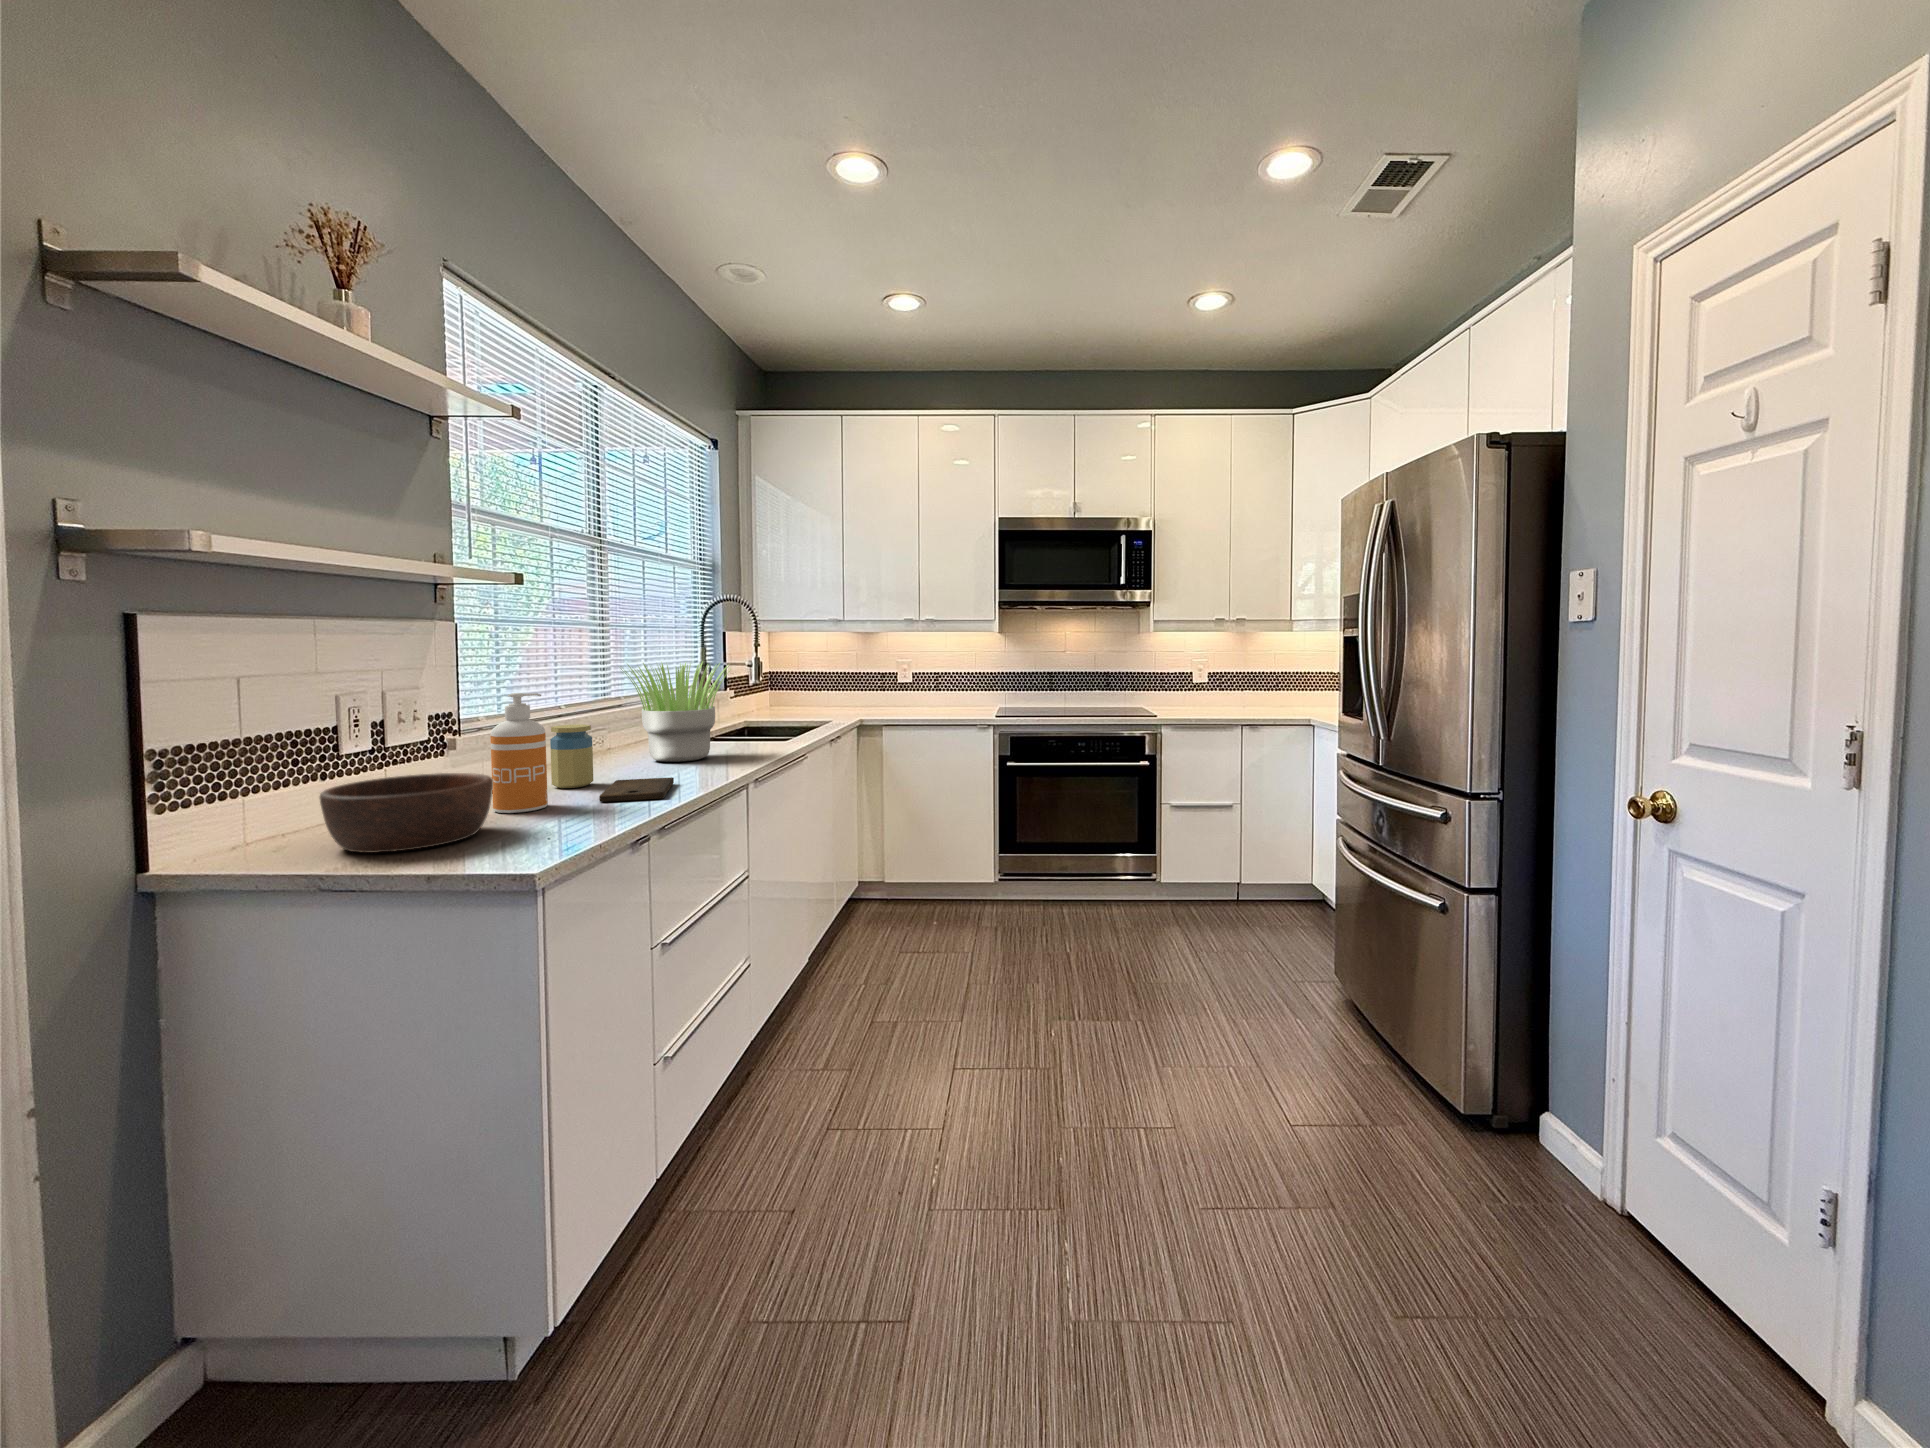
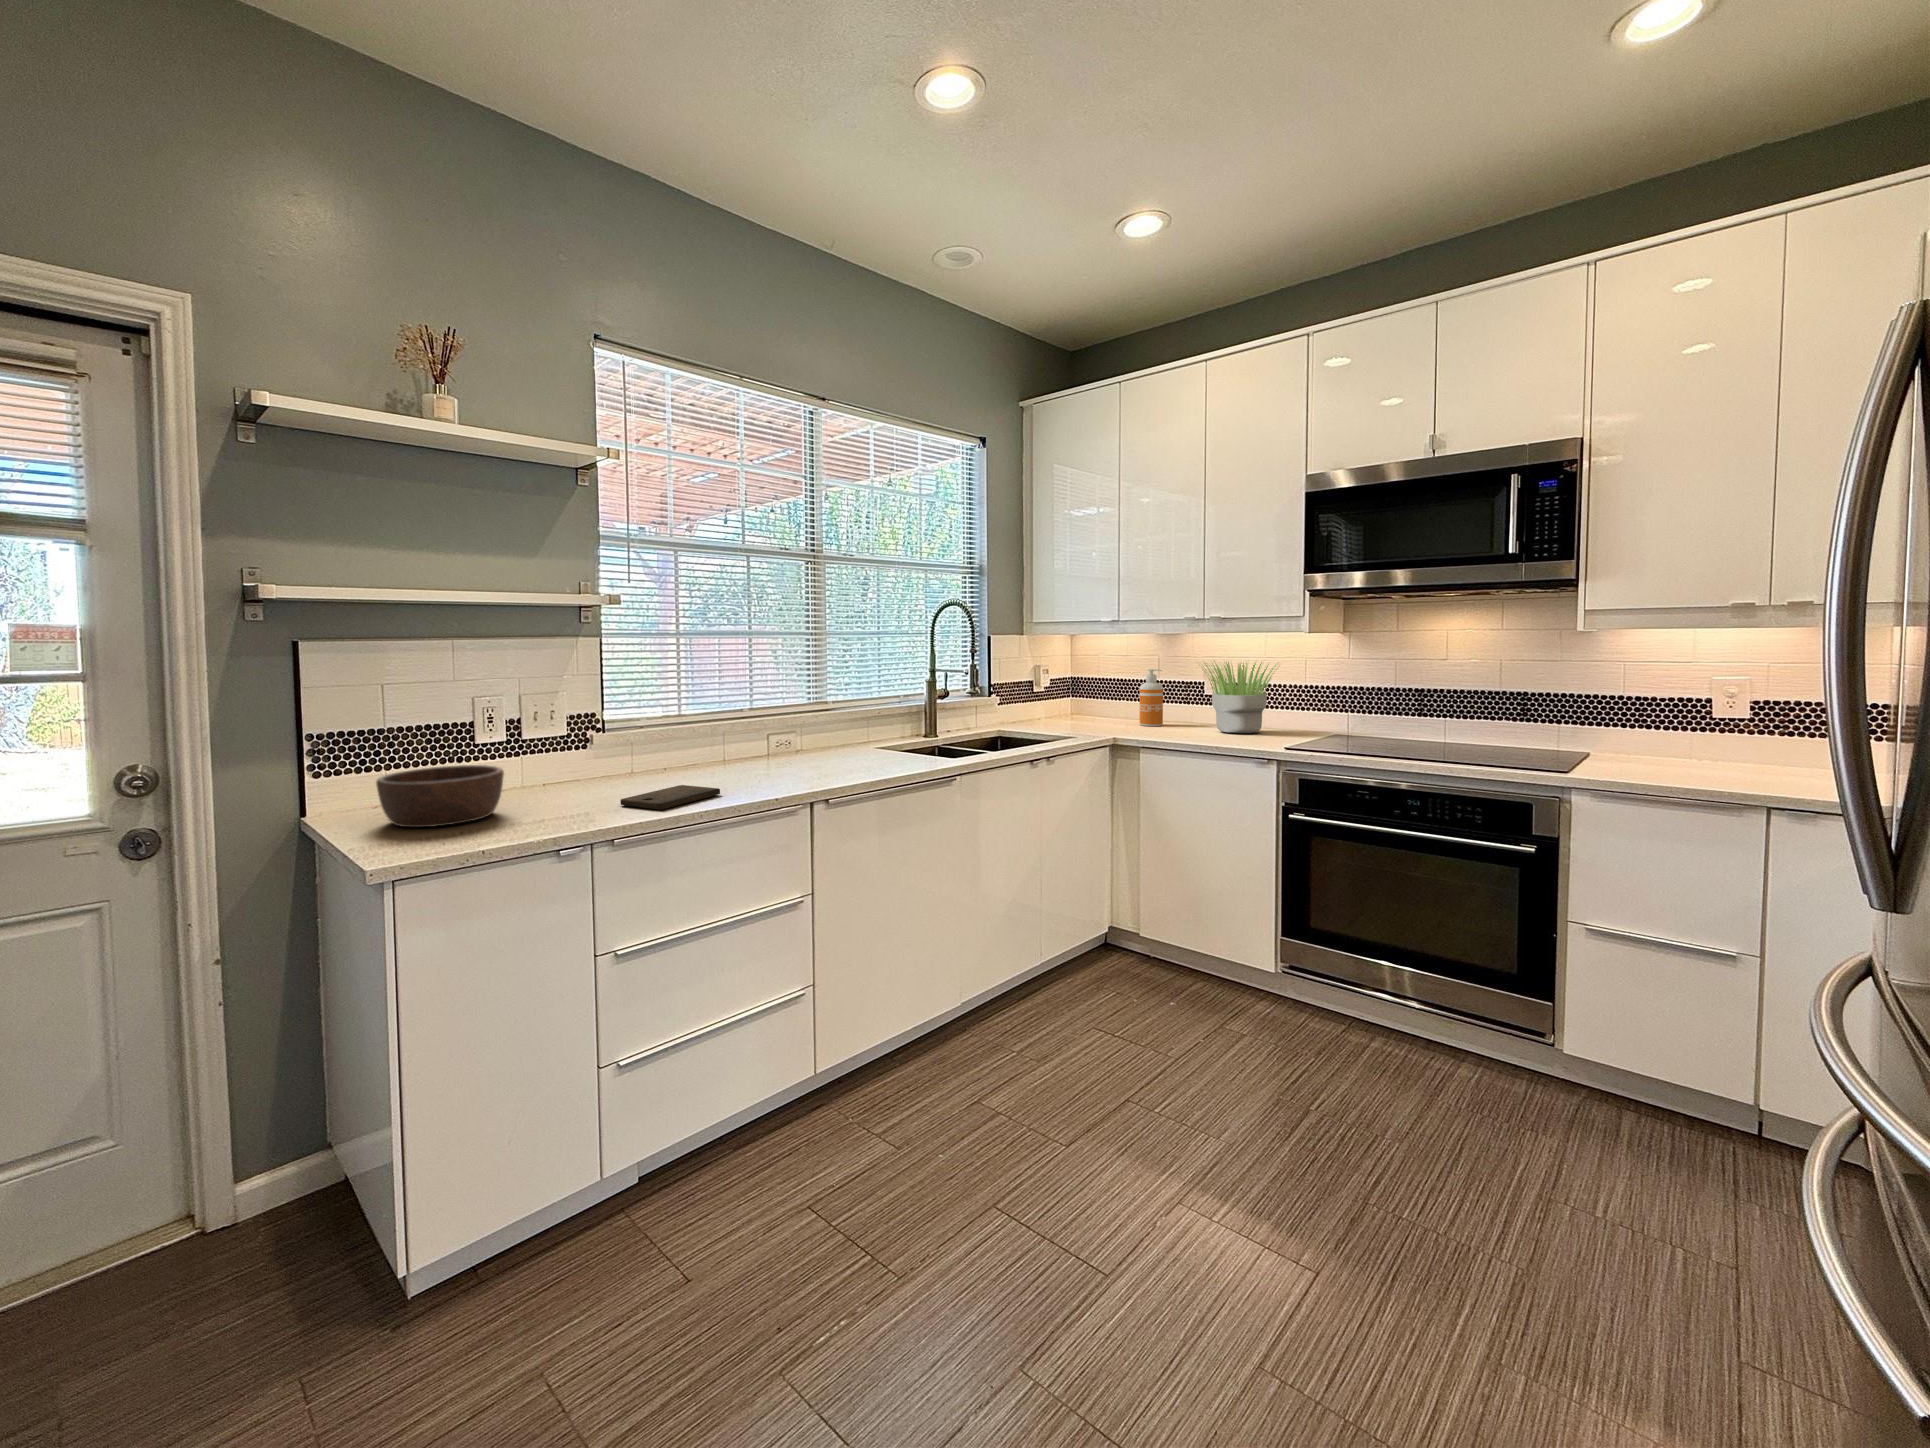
potted plant: present [621,663,729,762] -> present [1202,660,1279,733]
soap dispenser: present [490,693,548,813] -> present [1140,669,1163,726]
jar: present [550,724,593,788] -> none [646,729,680,787]

